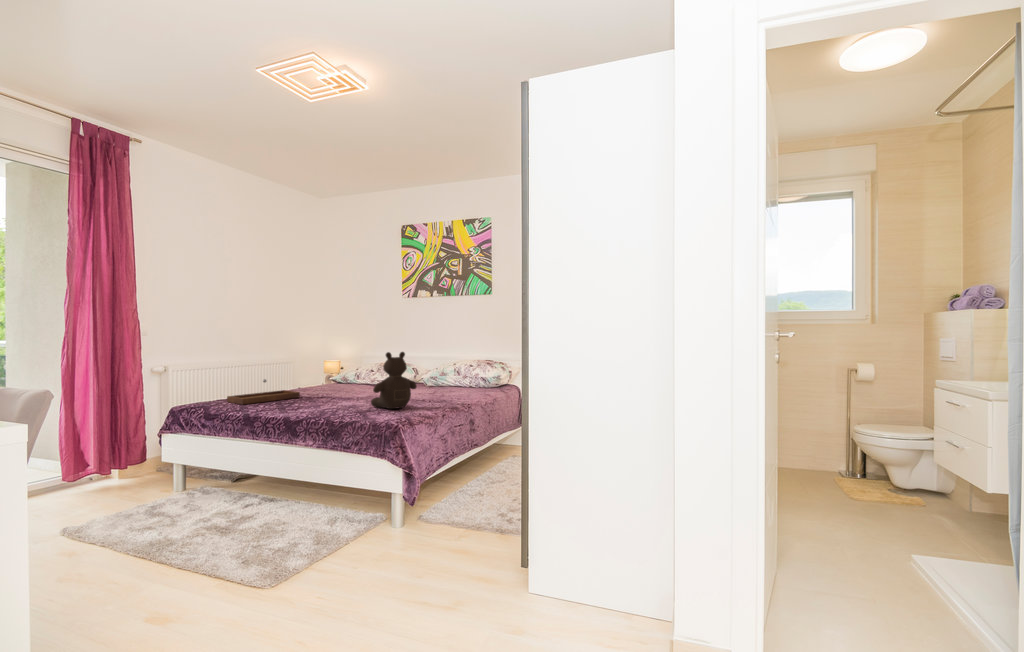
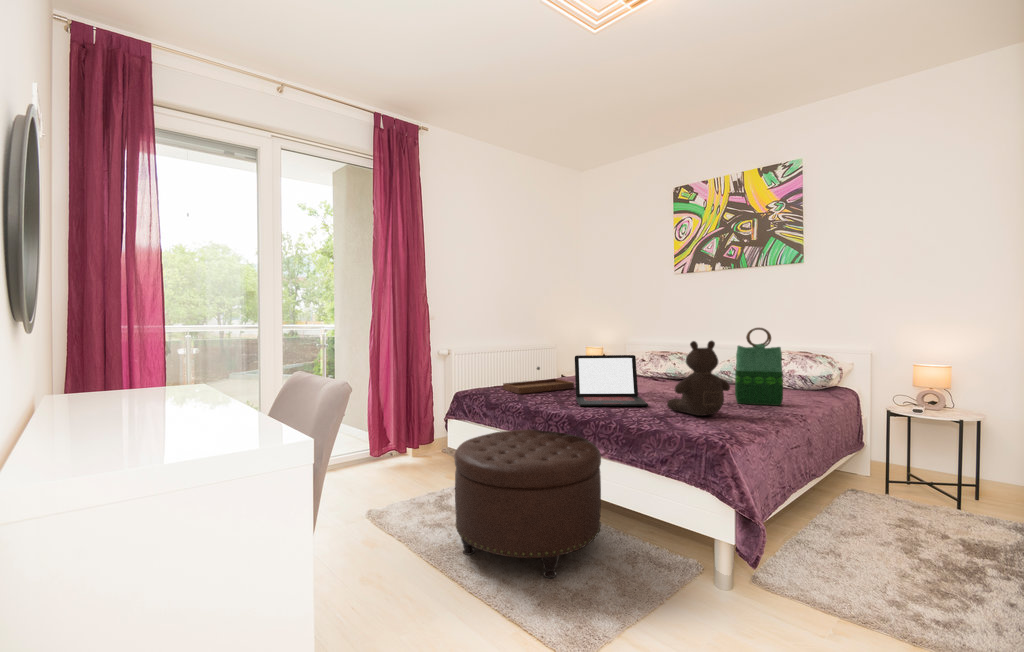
tote bag: none [428,342,459,400] -> present [735,328,783,406]
laptop: none [297,366,357,409] -> present [575,355,648,406]
ottoman: none [166,432,308,547] -> present [454,429,601,578]

